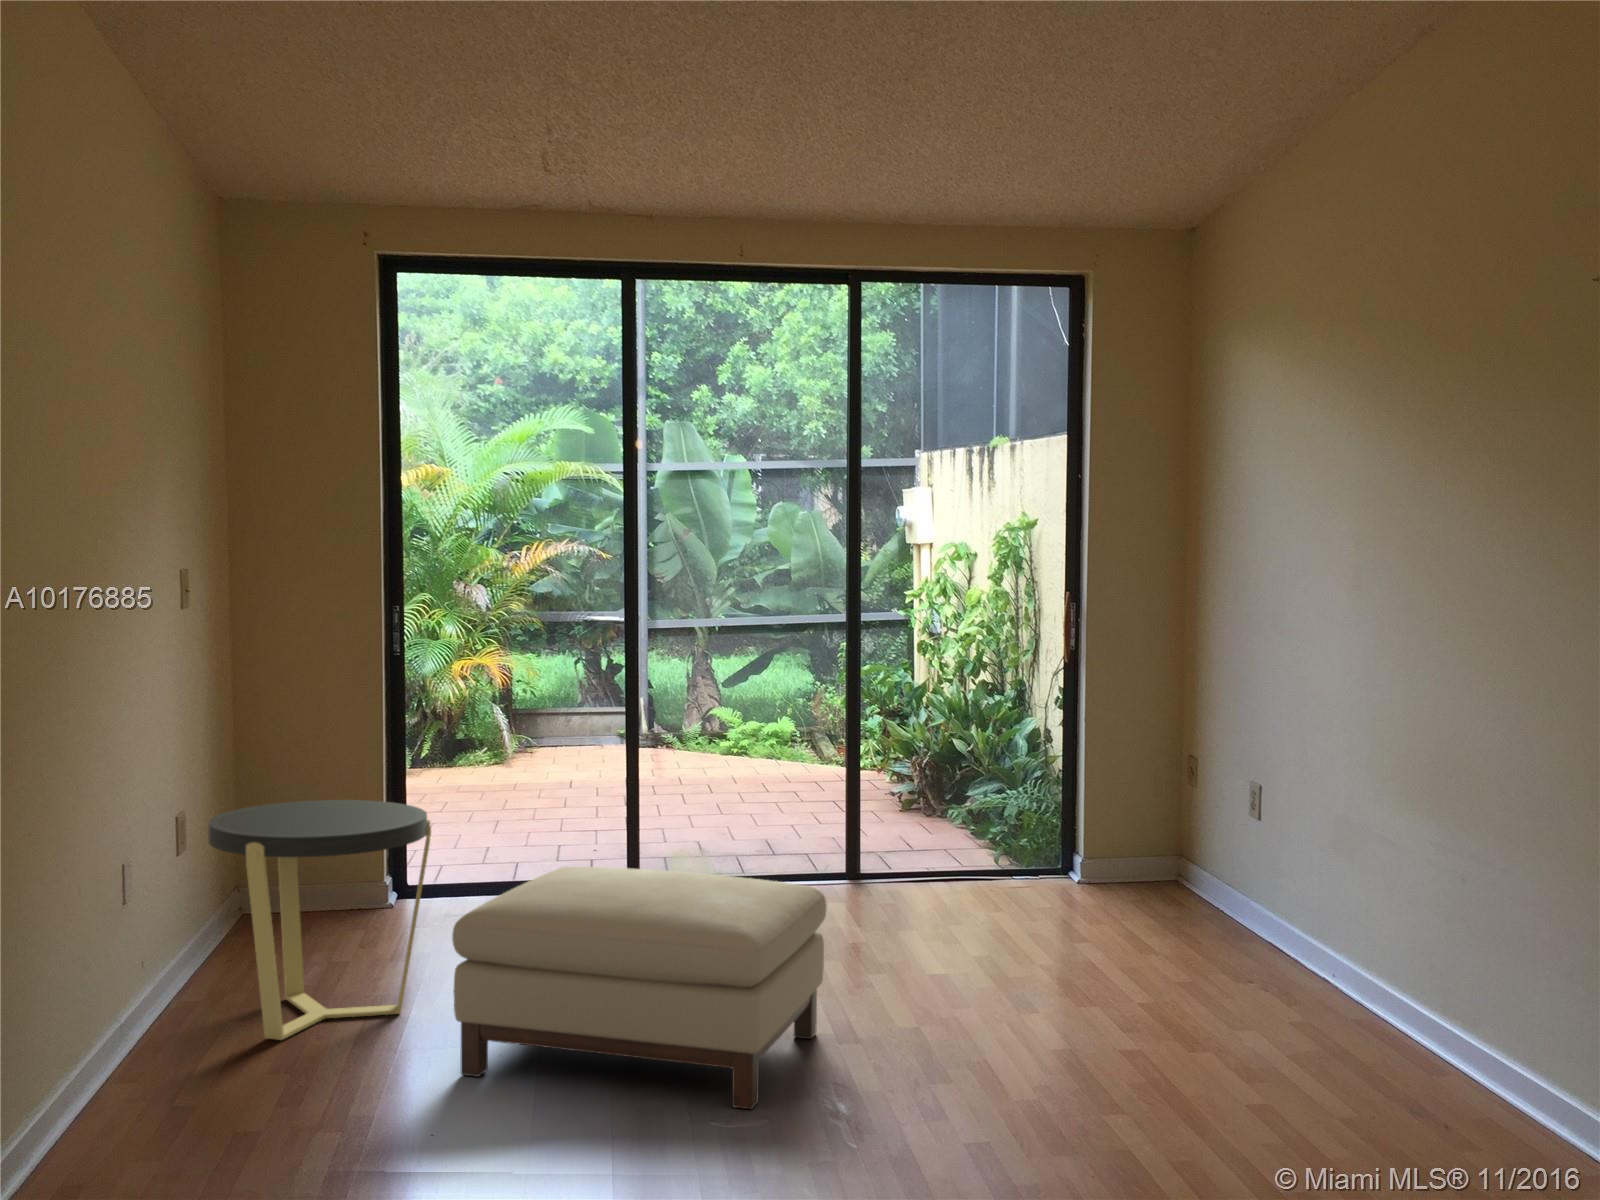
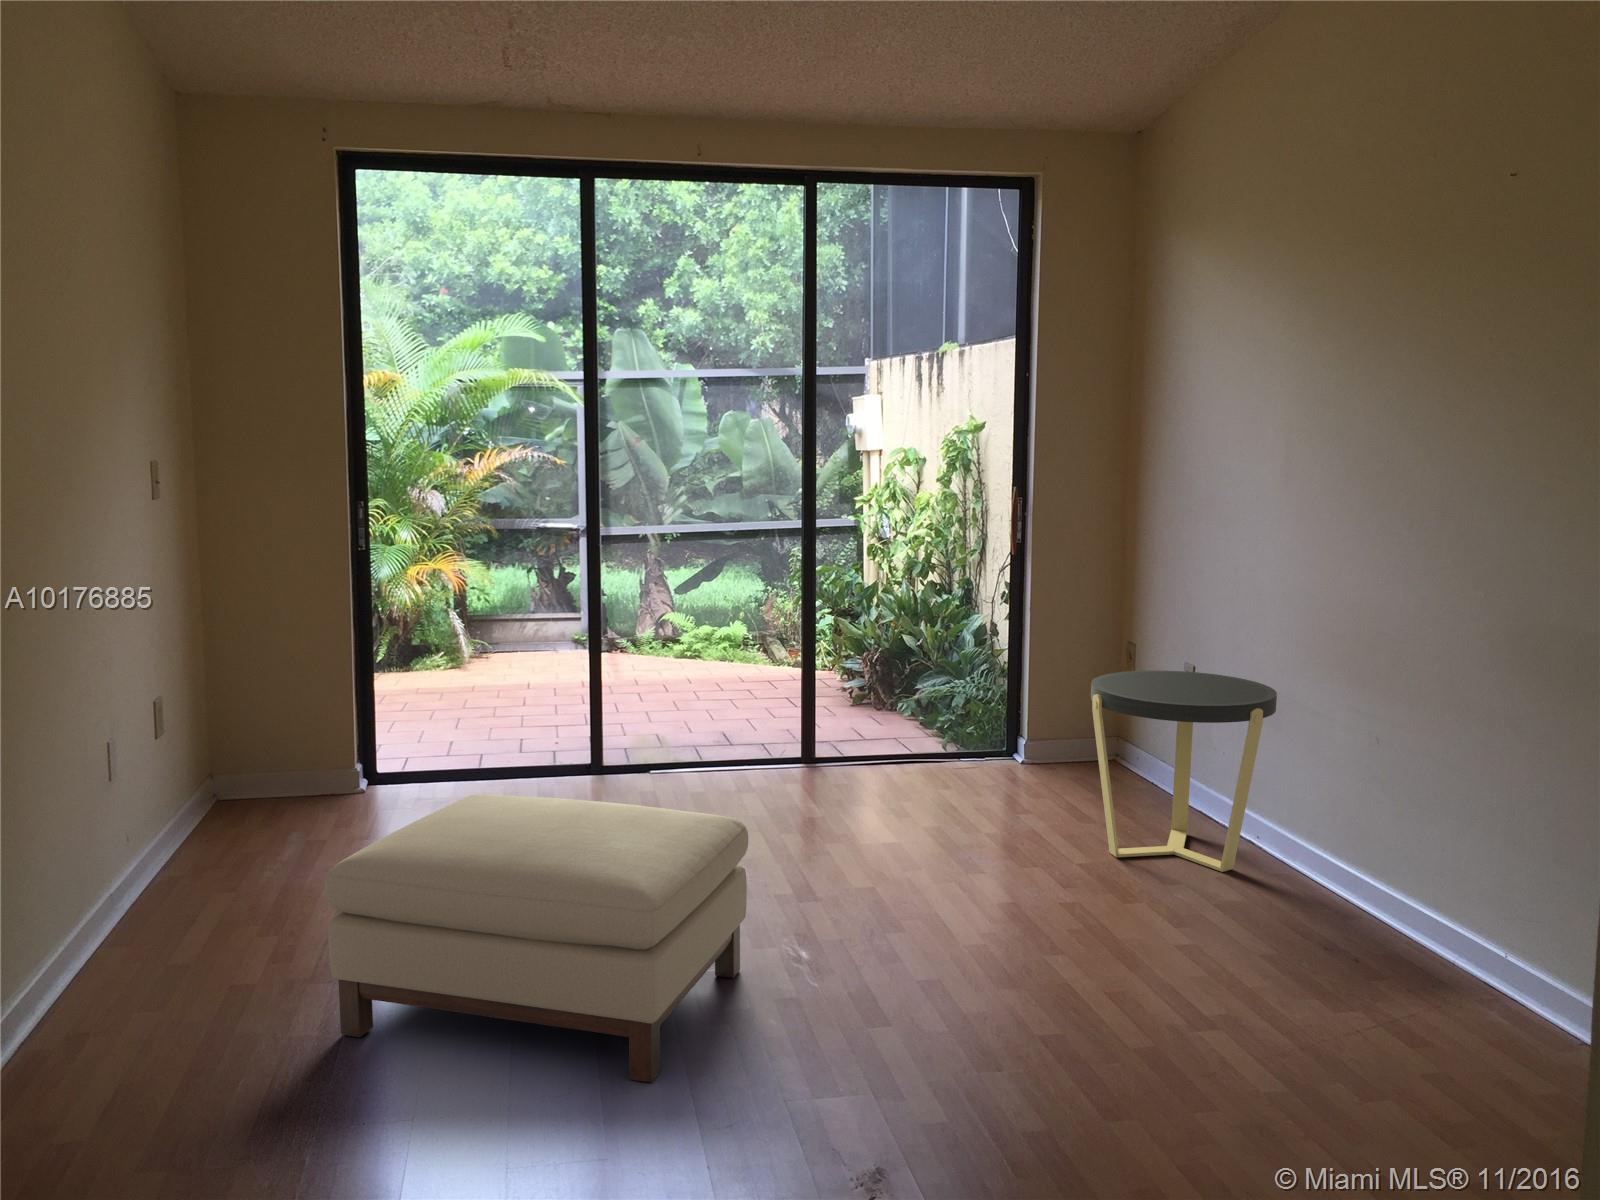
side table: present [208,800,431,1040] -> present [1091,671,1277,872]

